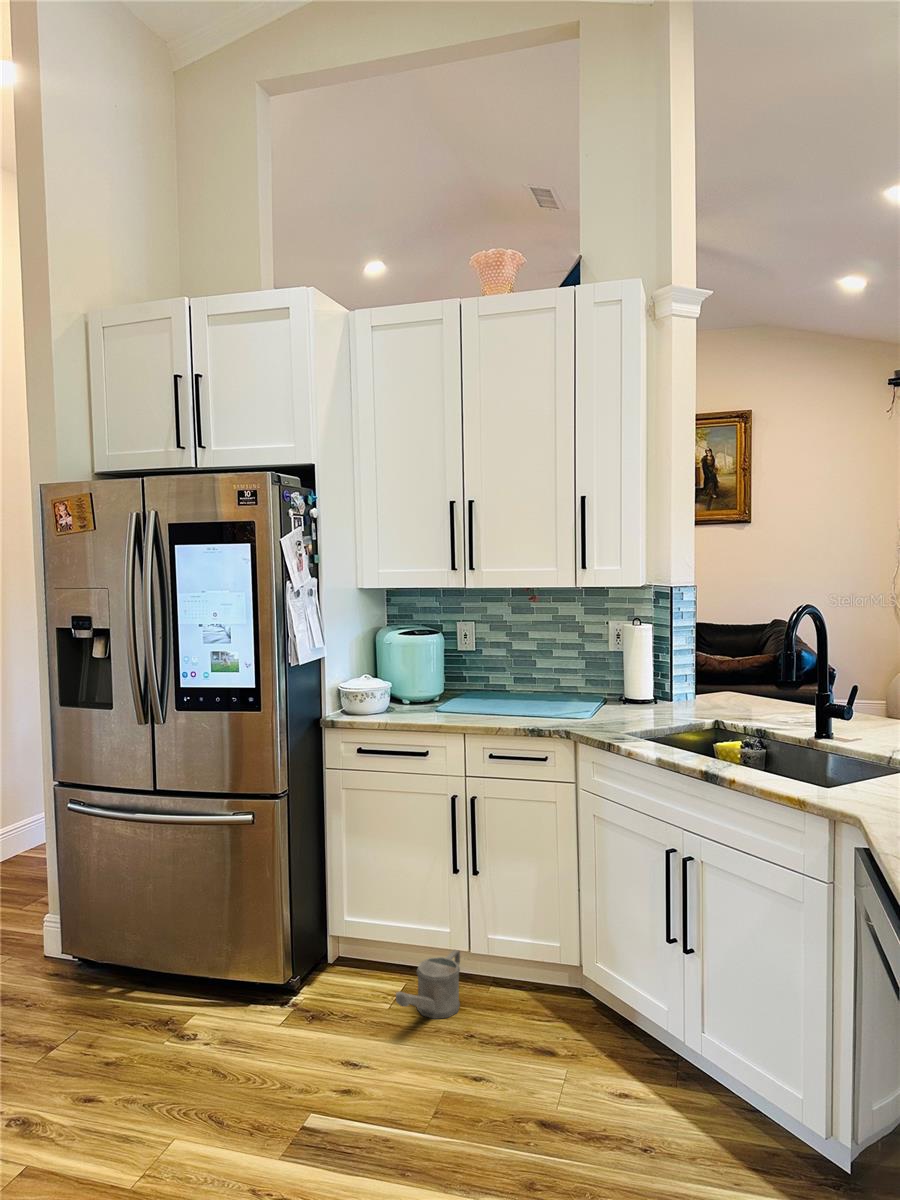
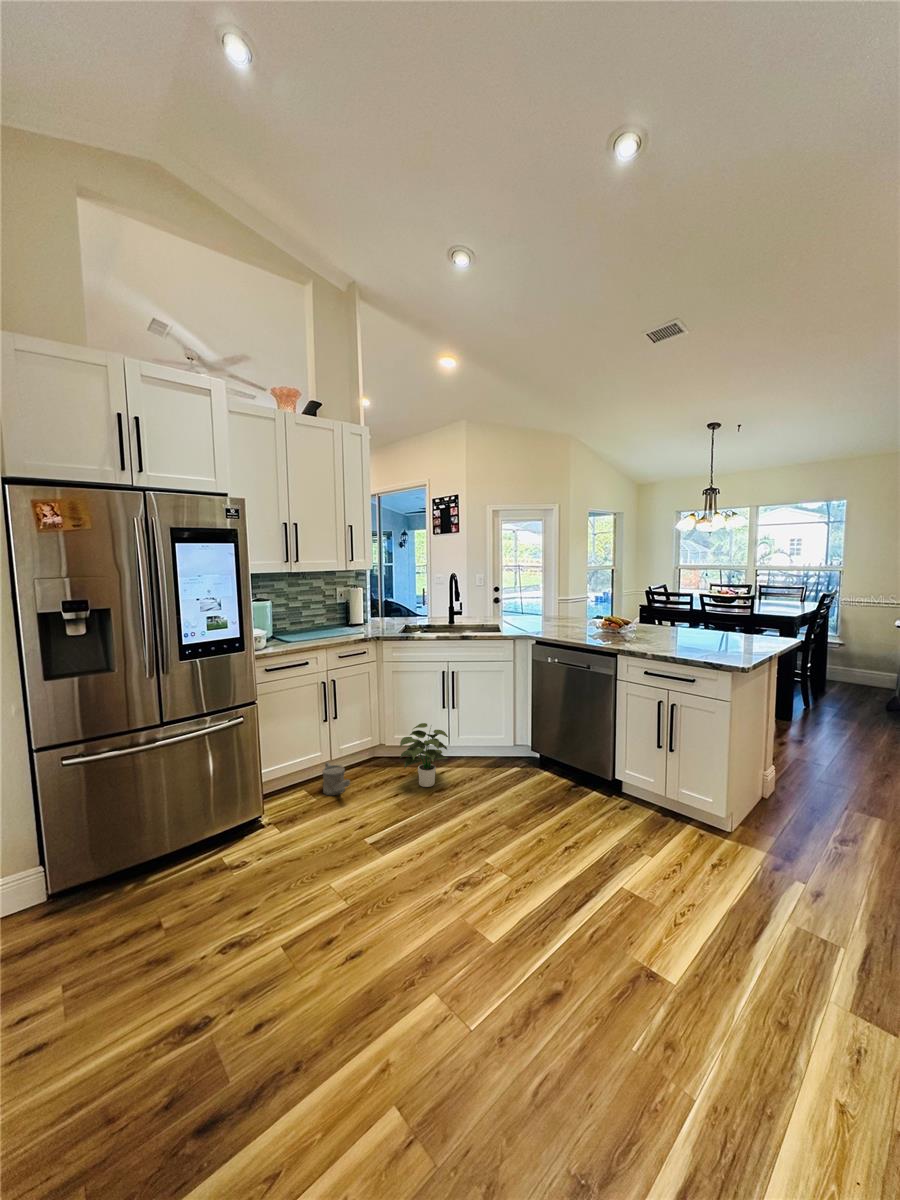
potted plant: none [500,949,633,1106] -> present [400,723,448,787]

